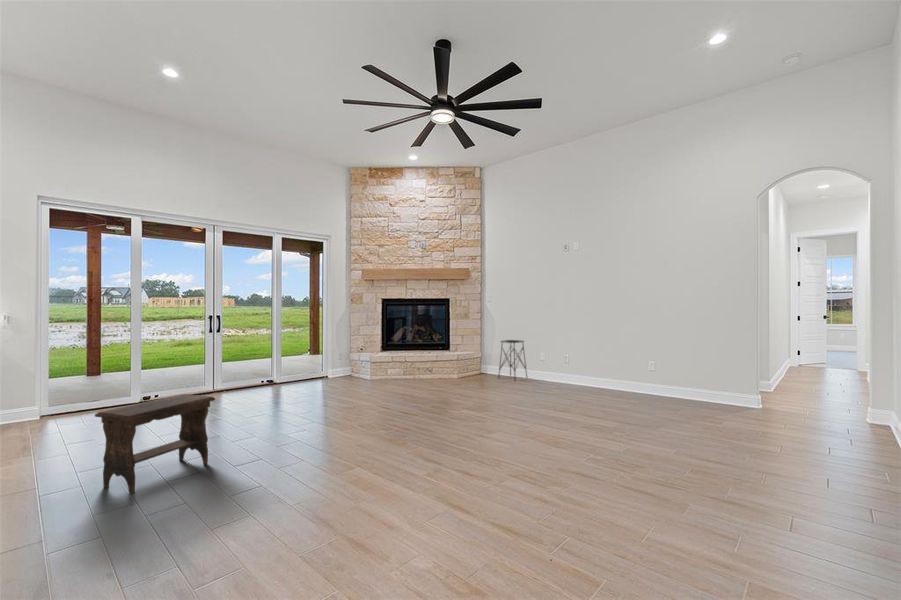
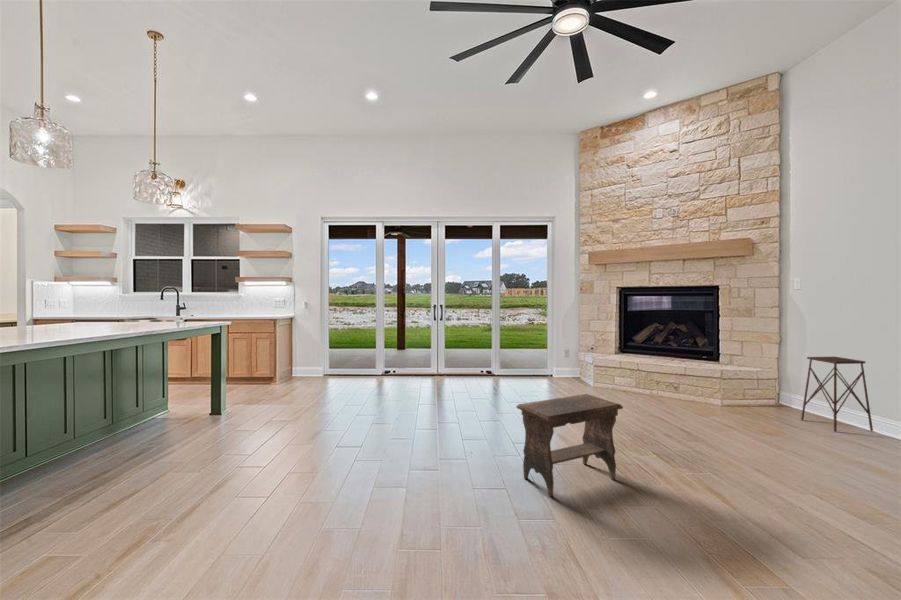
footstool: present [95,394,215,494] -> present [517,394,623,497]

